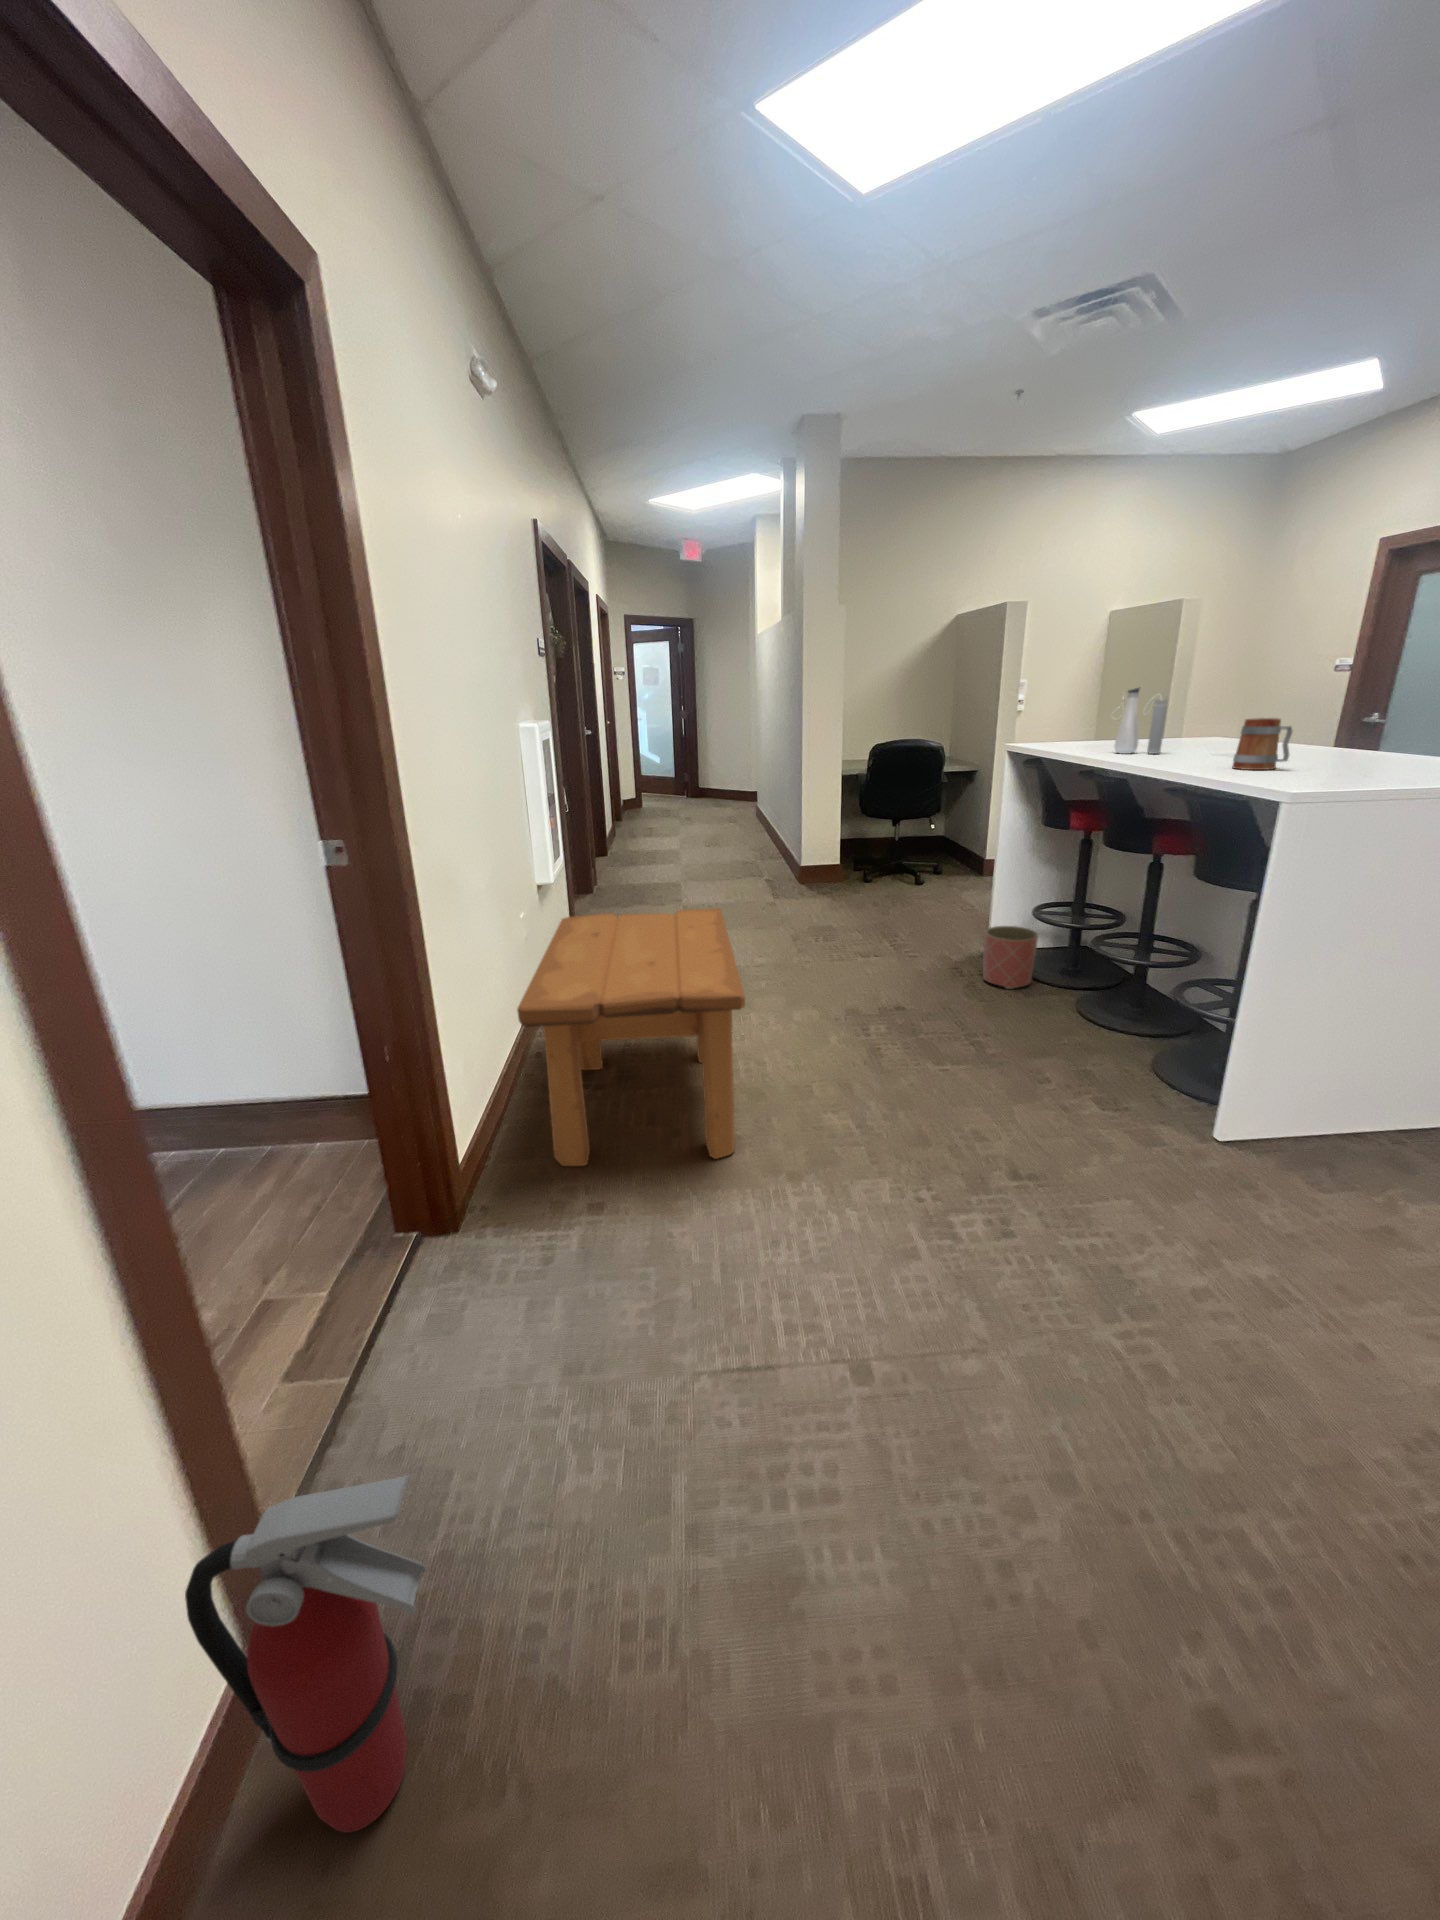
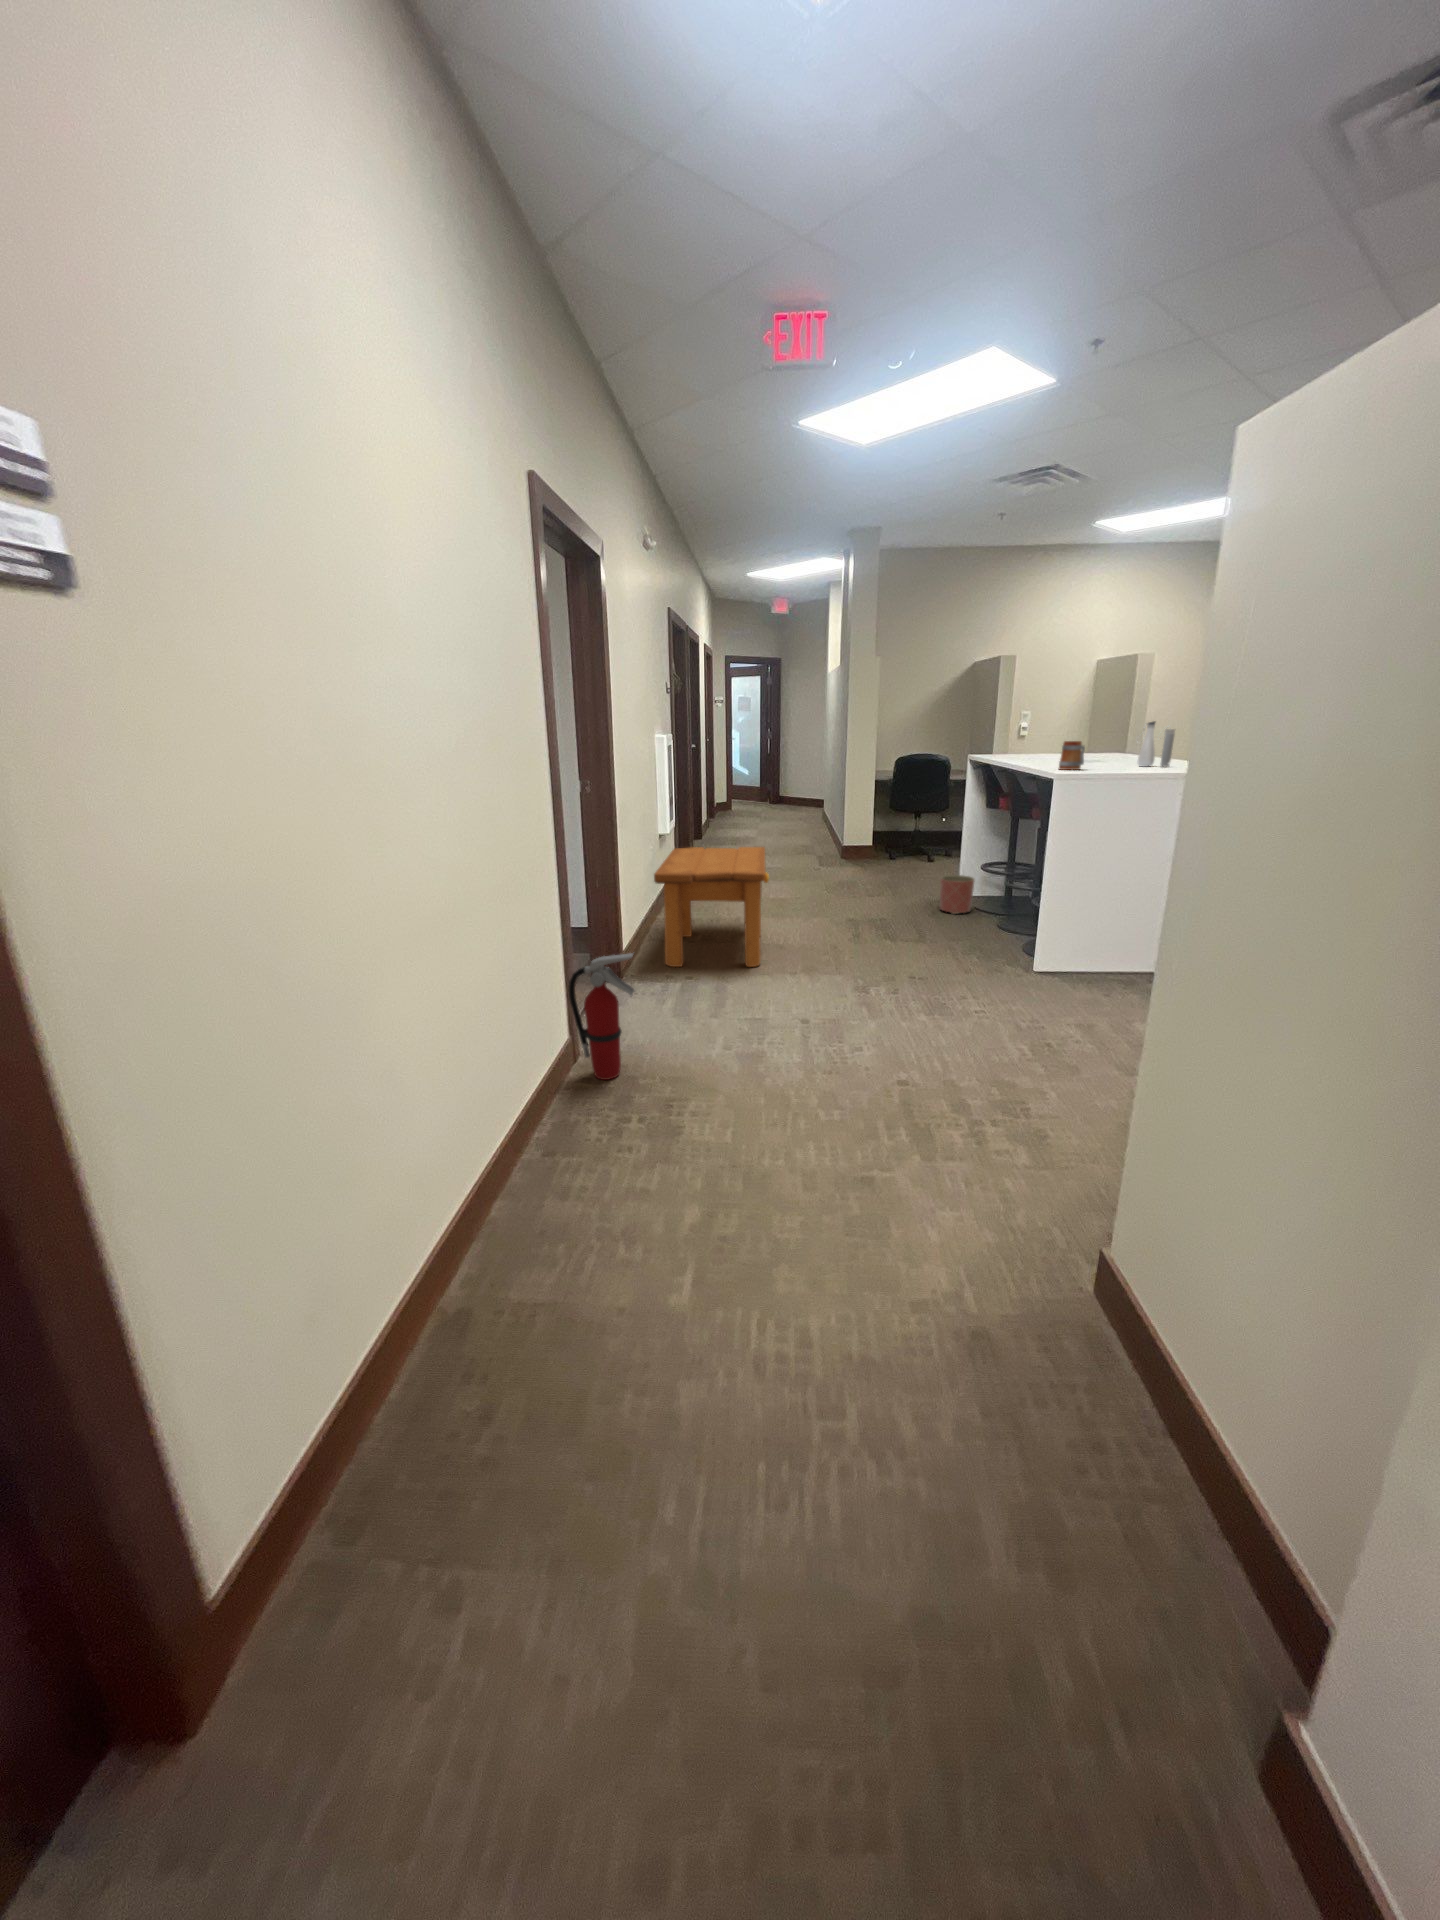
water bottle: present [1114,688,1168,754] -> present [1137,721,1175,767]

